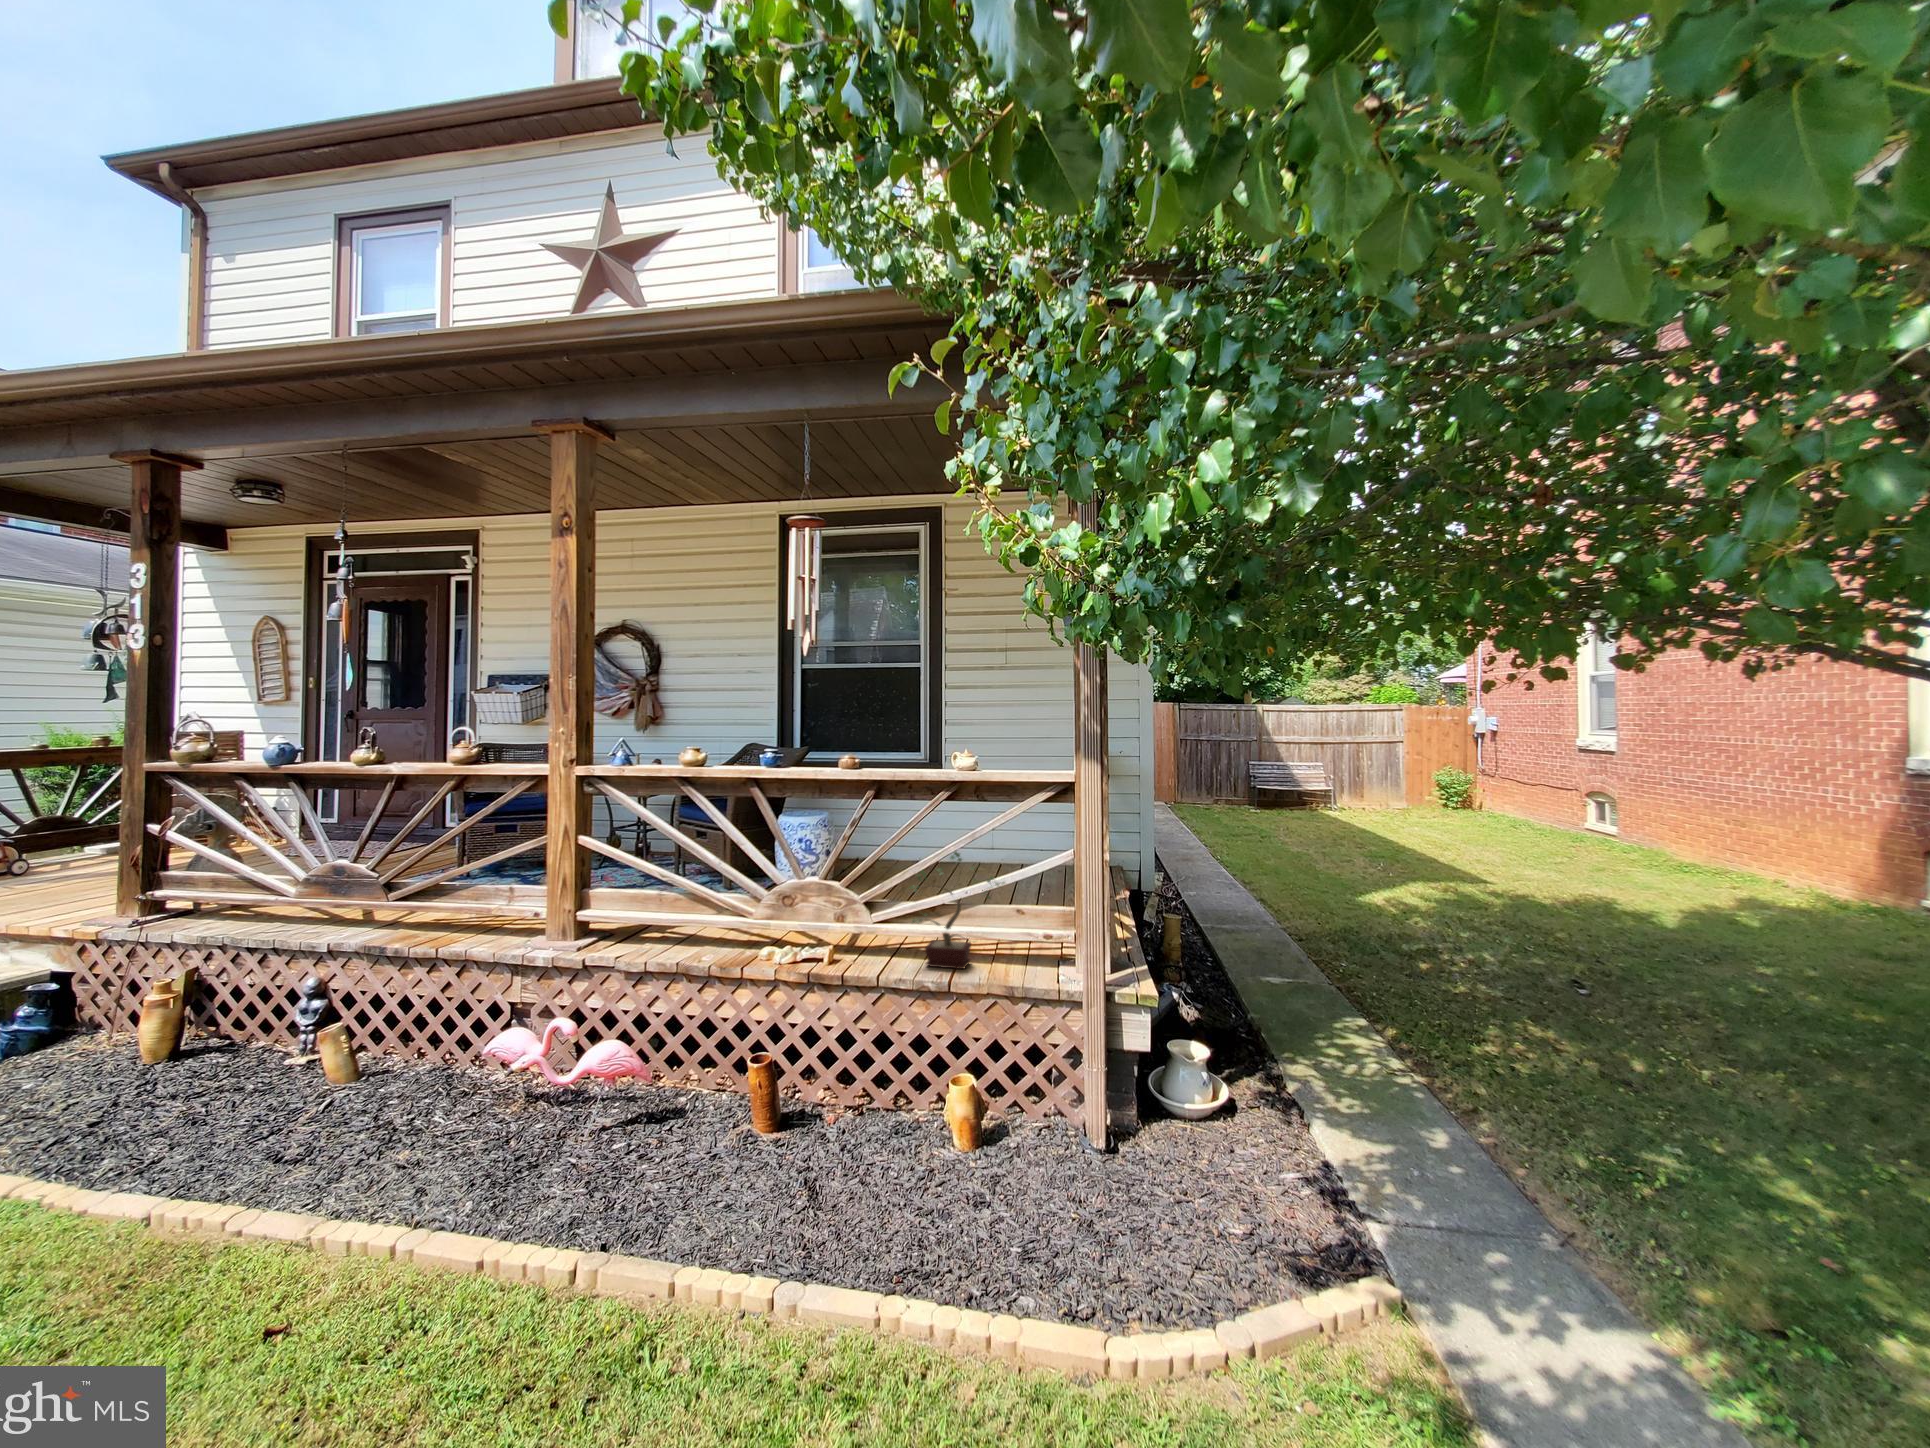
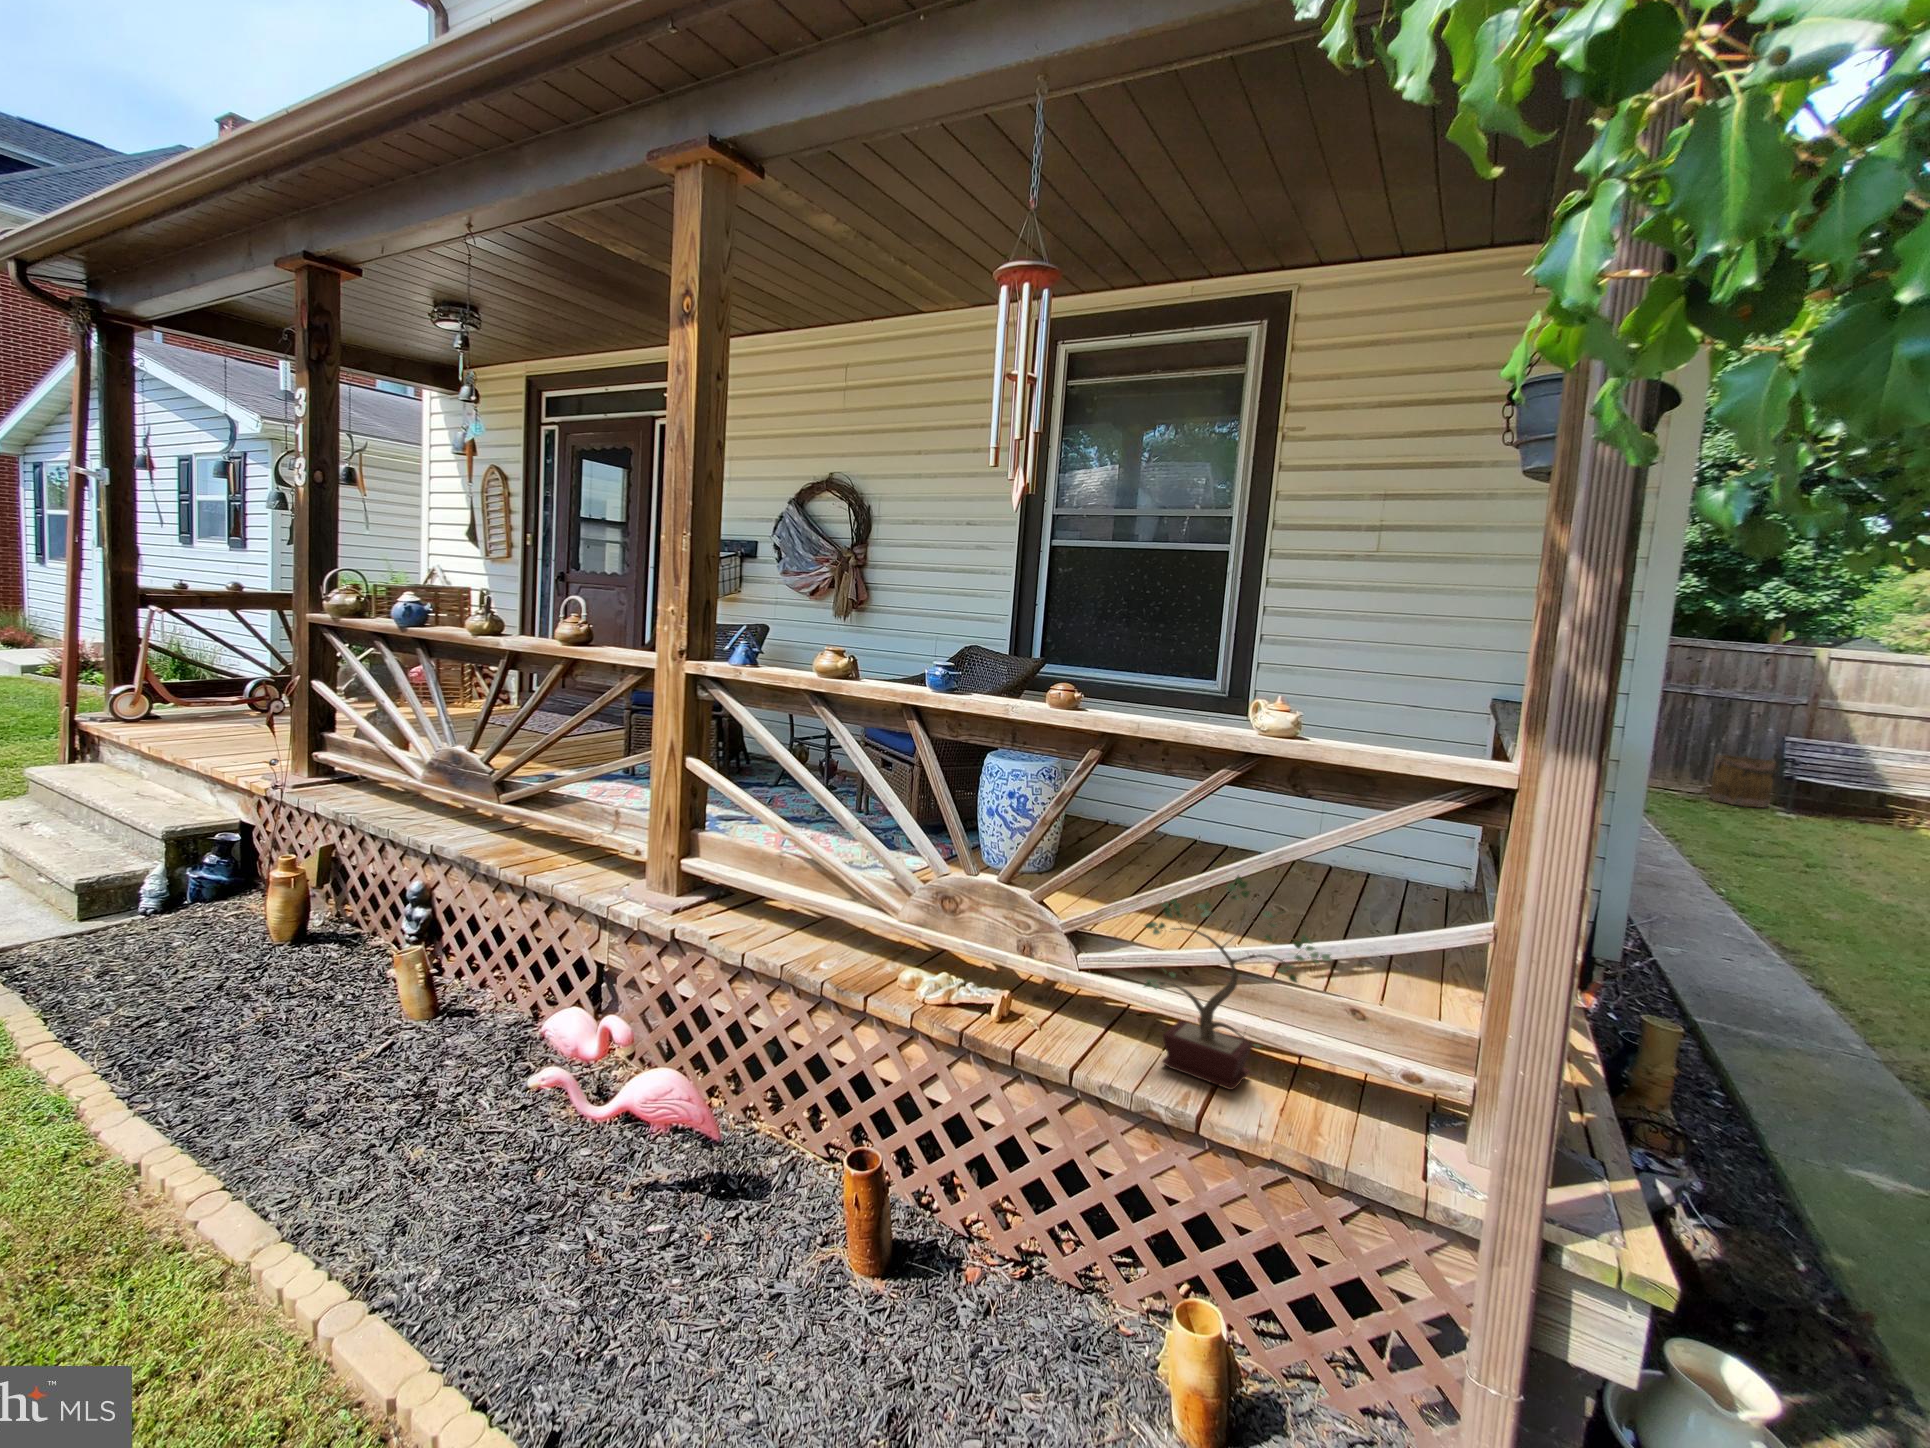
bucket: none [1202,769,1234,801] -> present [1709,754,1779,808]

